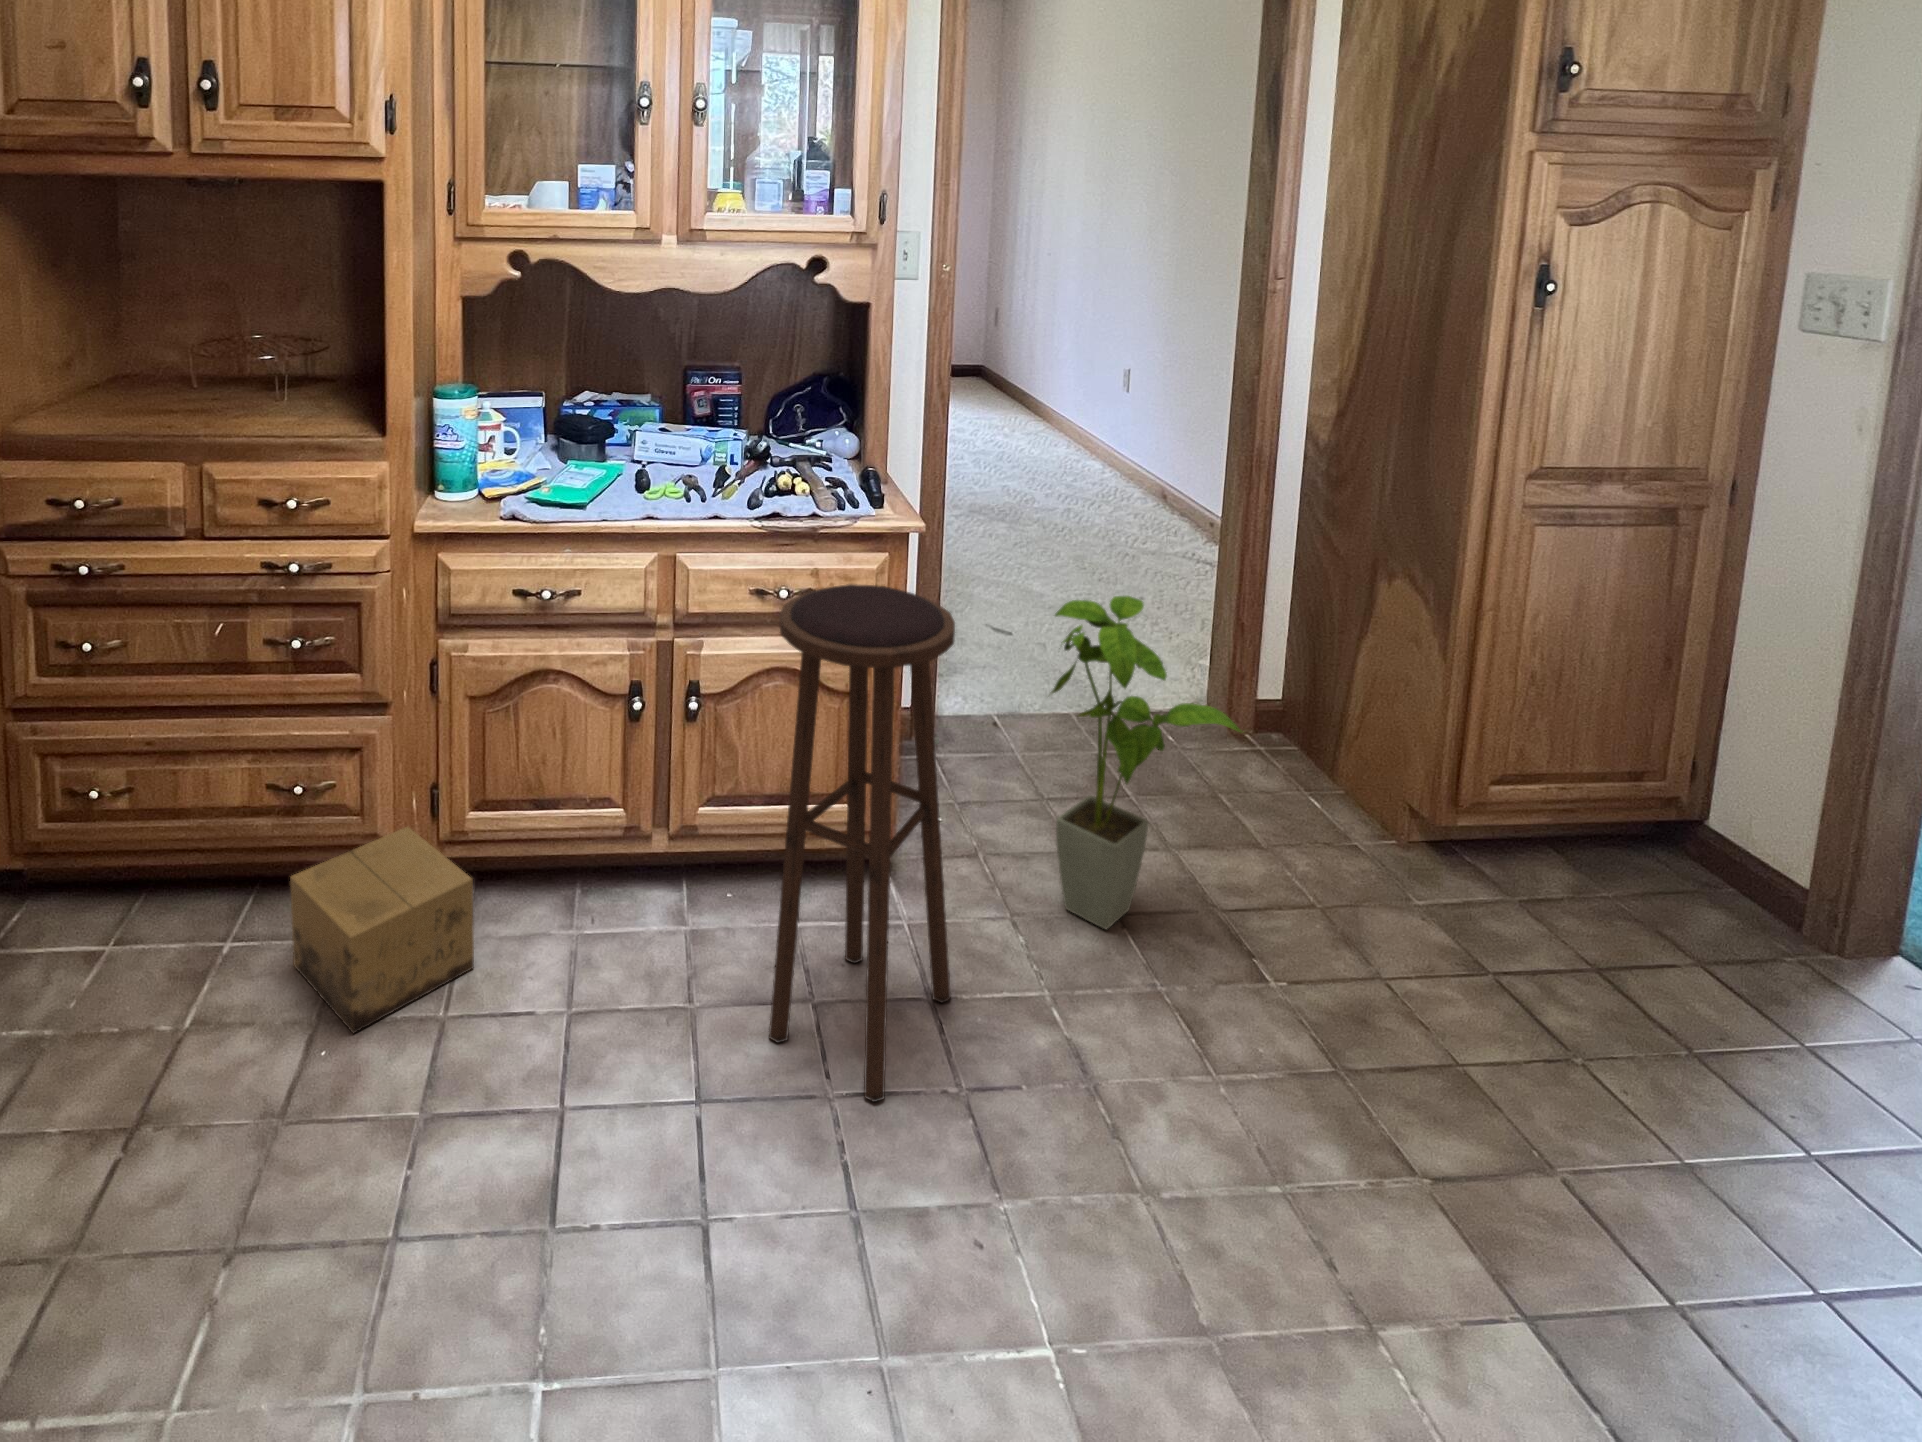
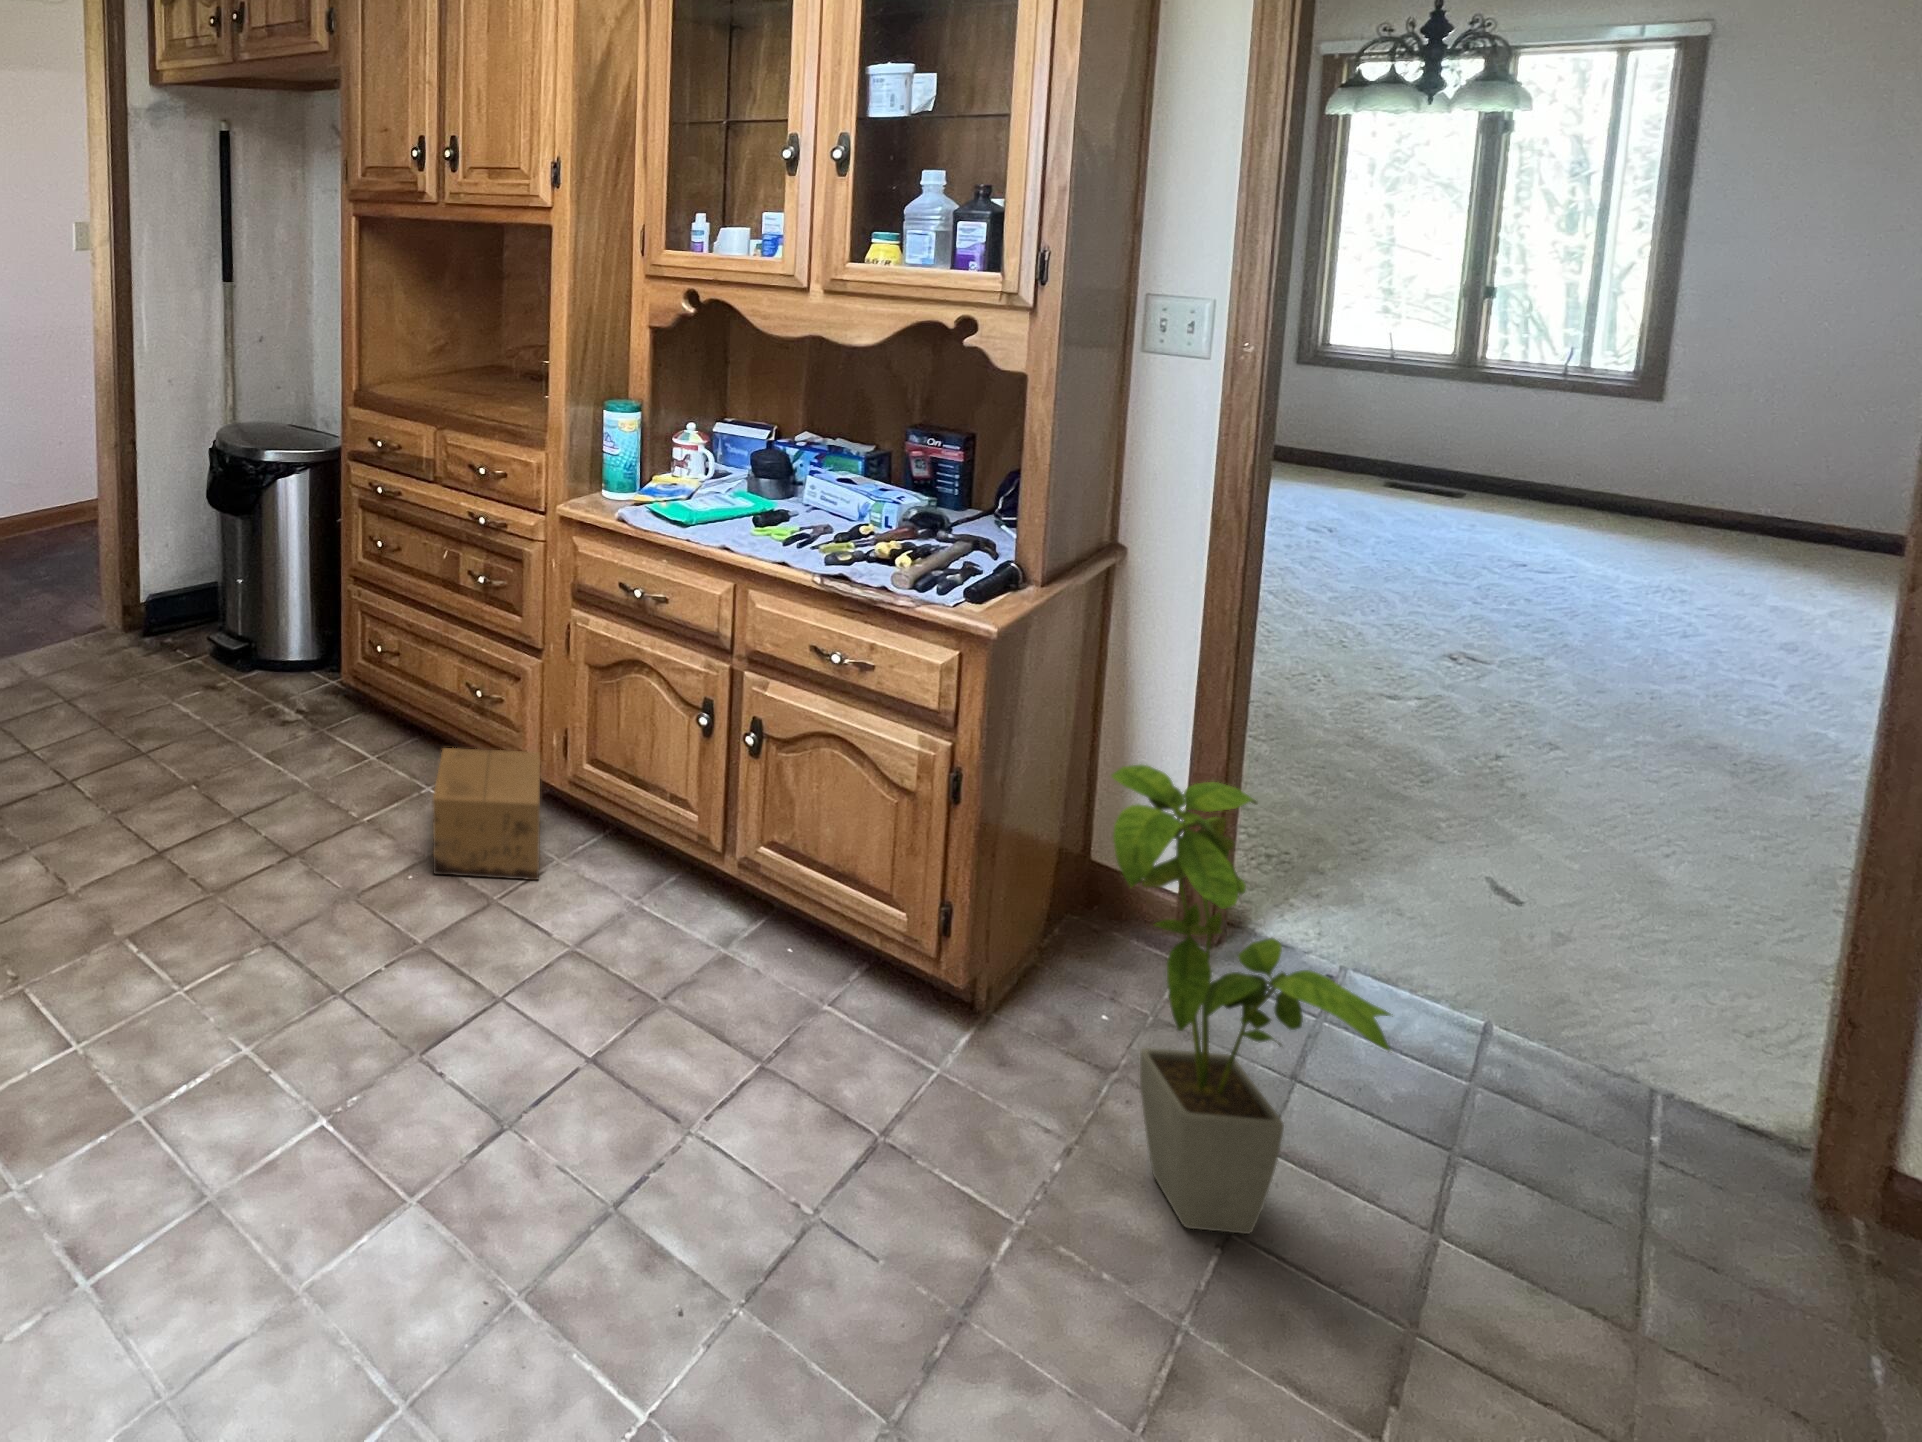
stool: present [769,584,955,1102] -> none [688,640,901,1165]

